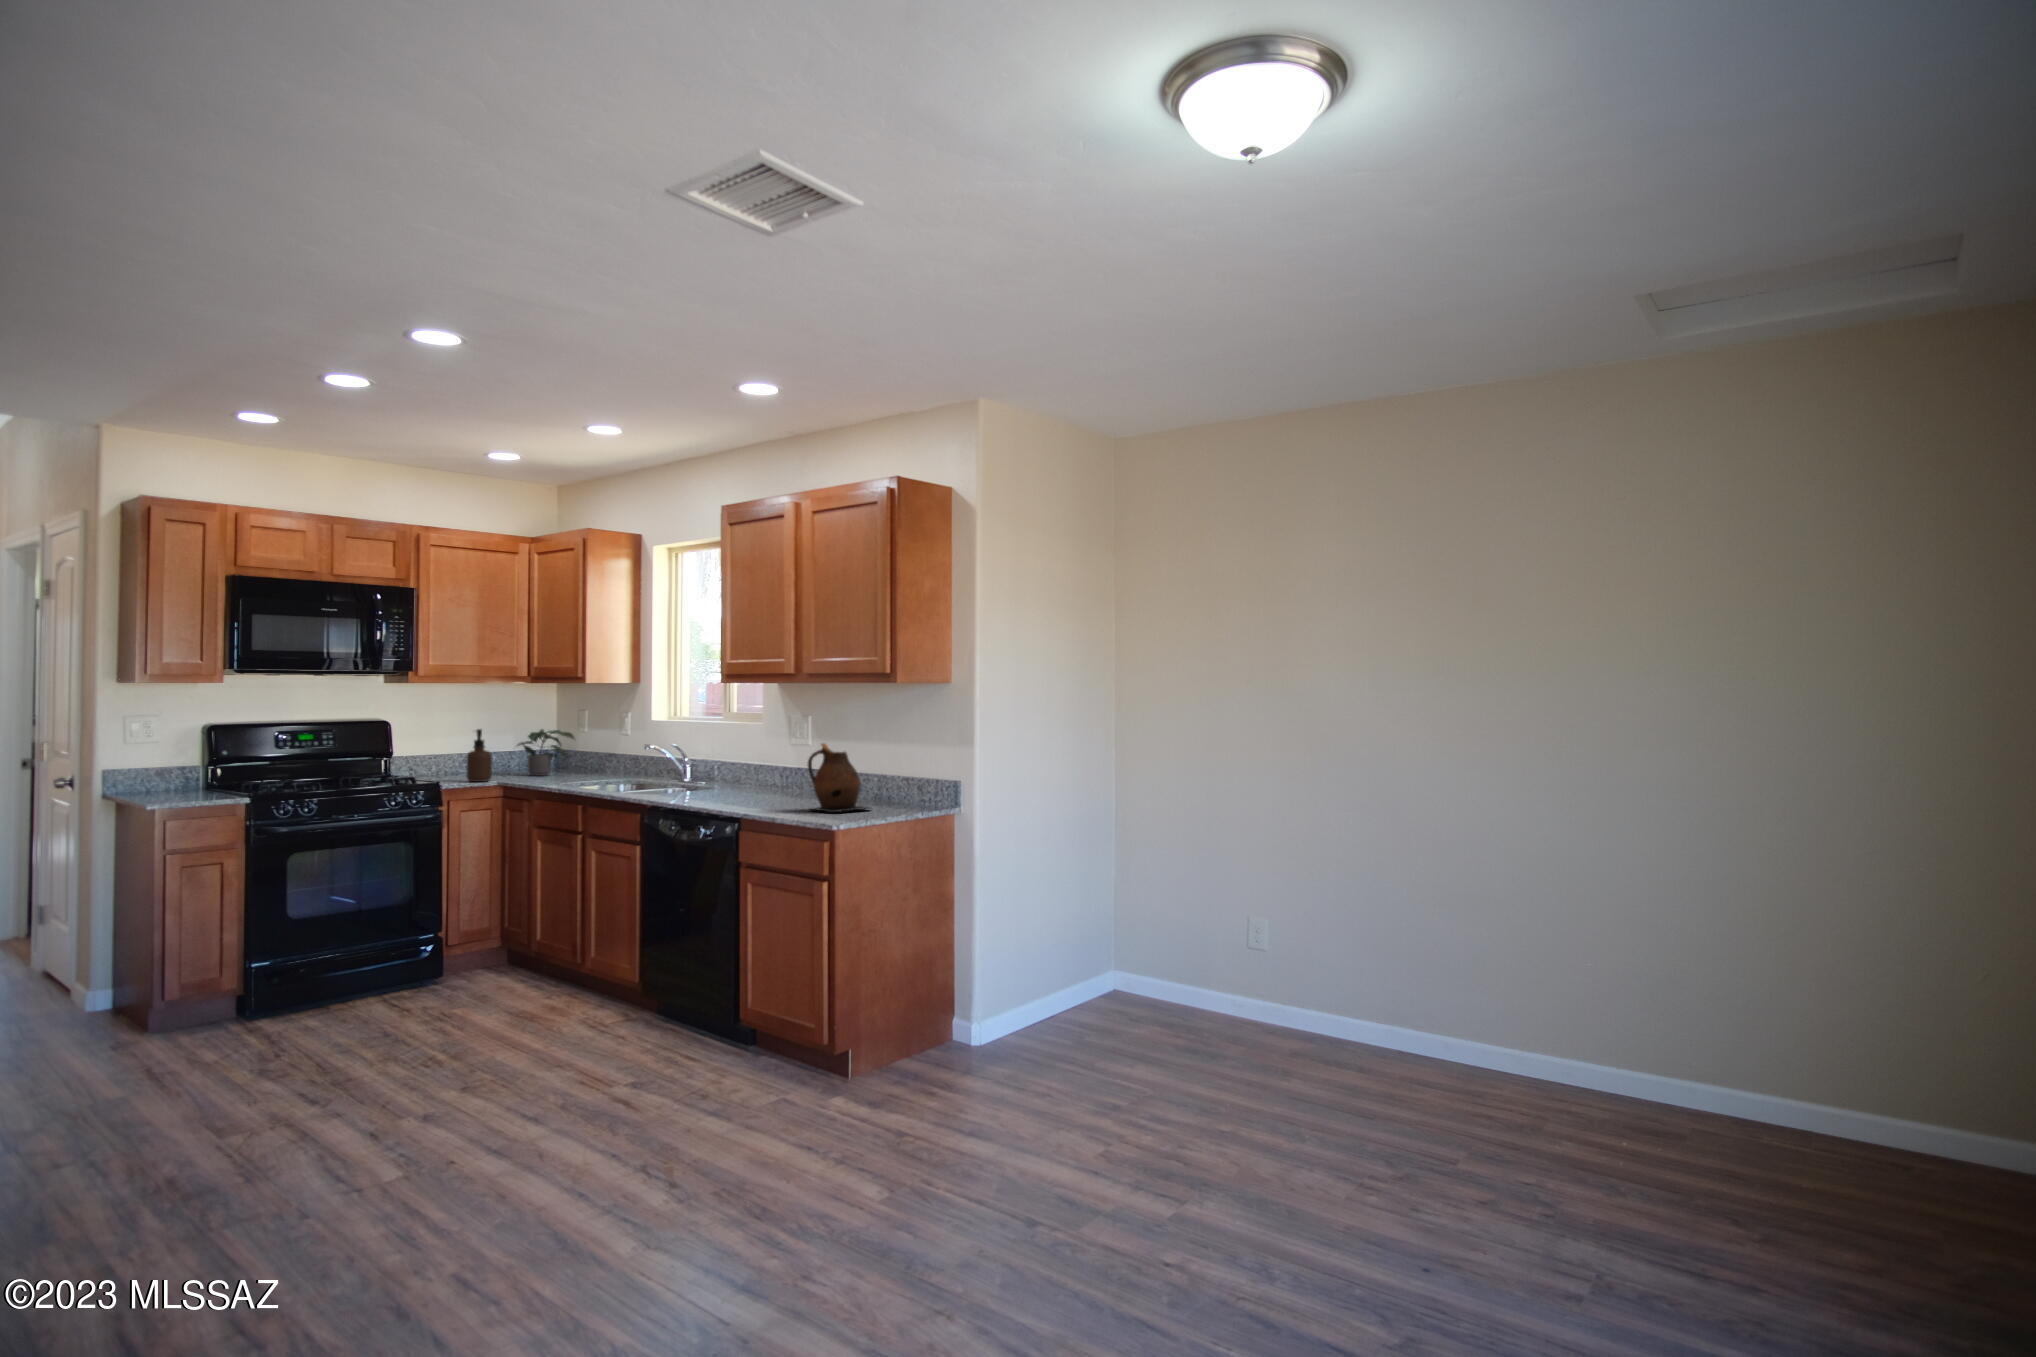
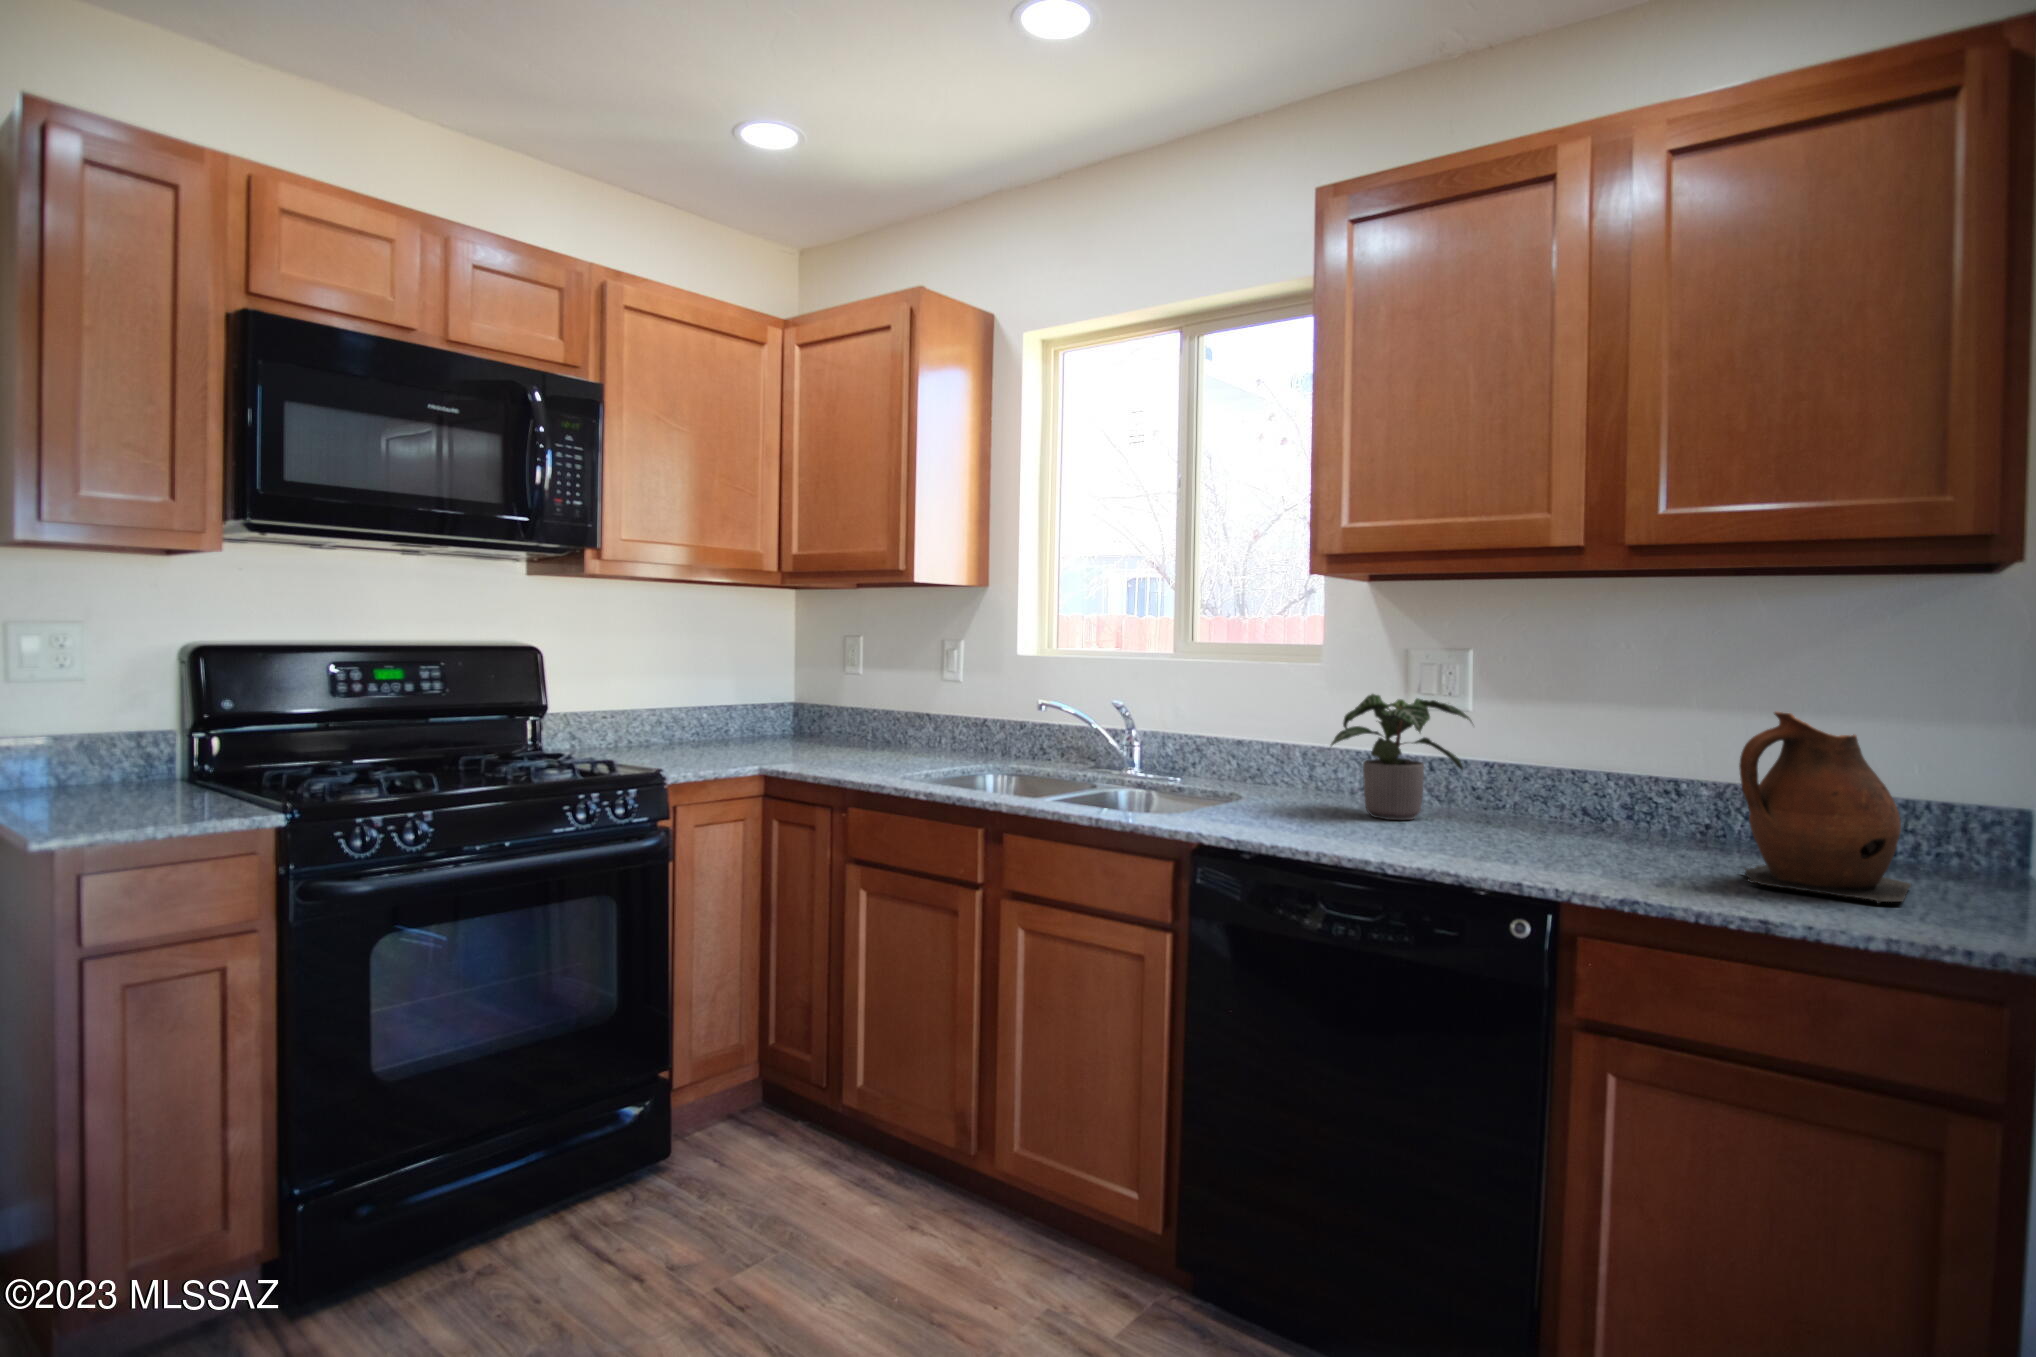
soap dispenser: present [466,729,492,782] -> none [698,664,744,767]
potted plant: present [517,729,575,776] -> present [1331,694,1472,820]

